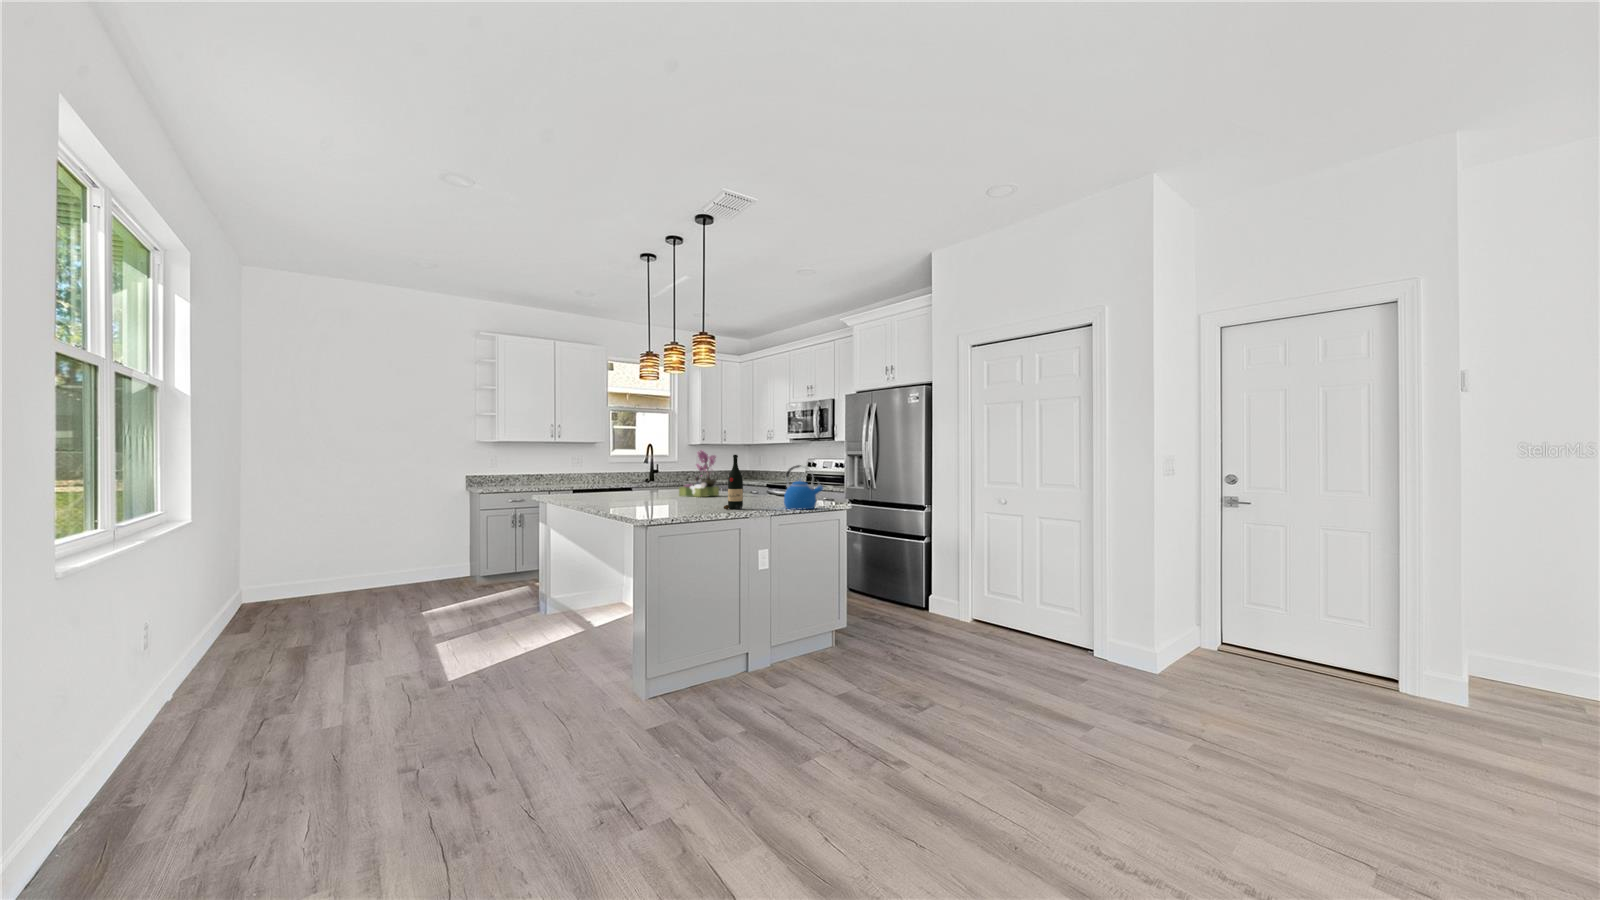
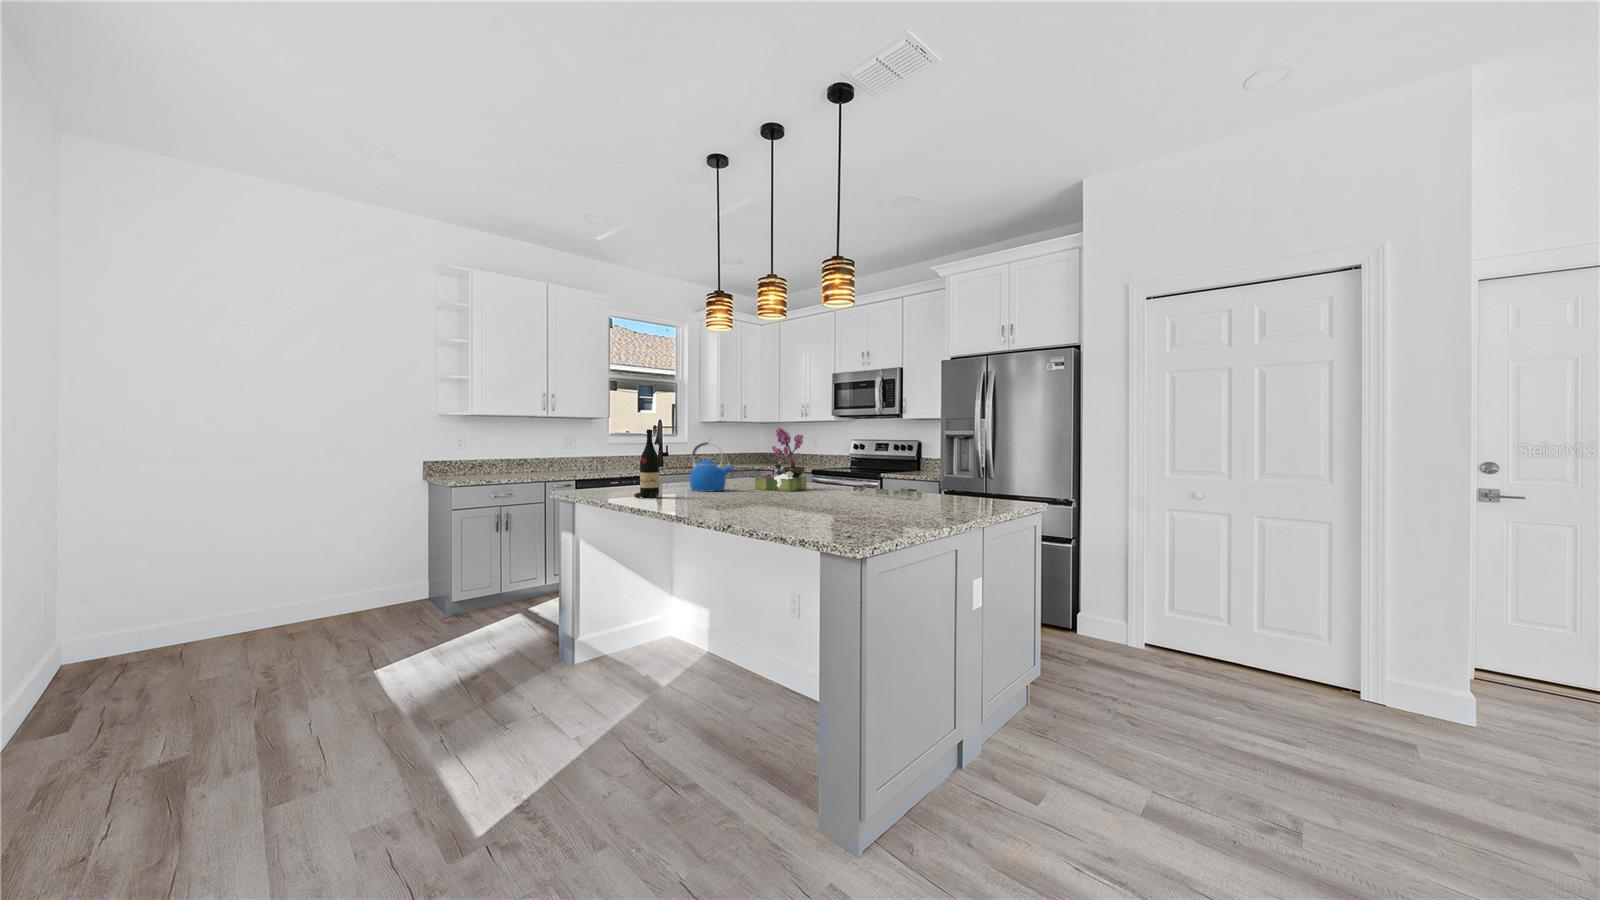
wine bottle: present [724,455,743,509] -> present [634,429,659,498]
kettle: present [784,465,823,510] -> present [690,442,733,492]

